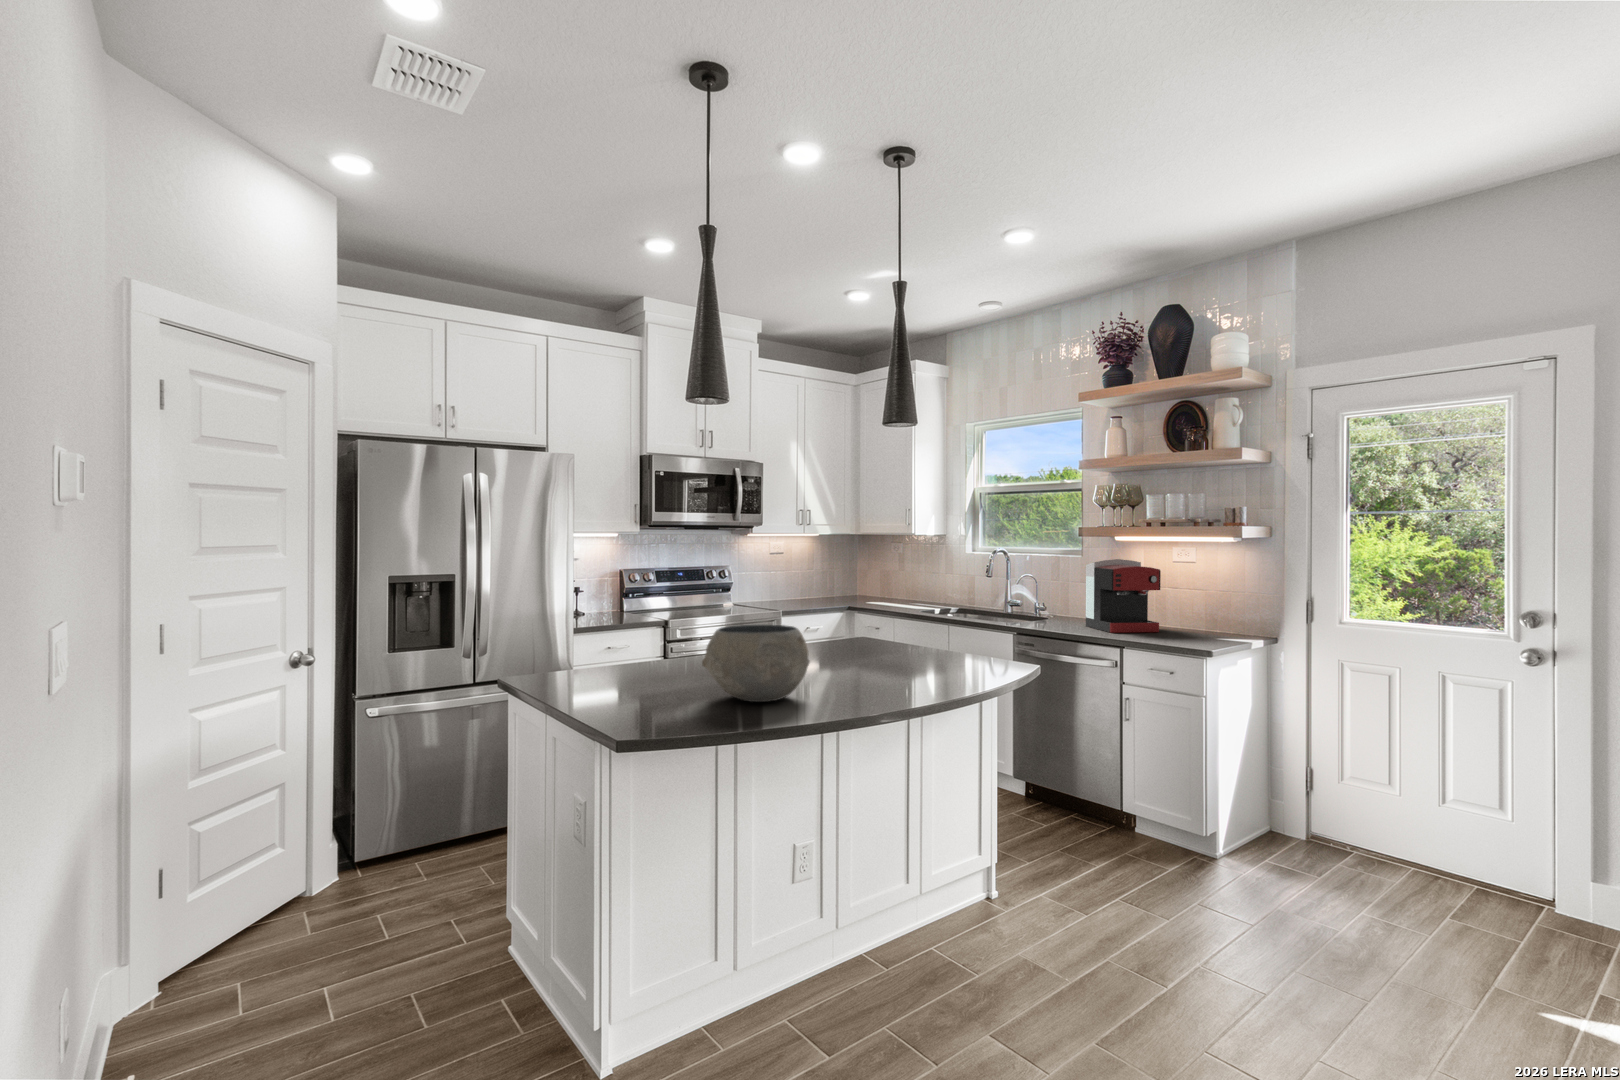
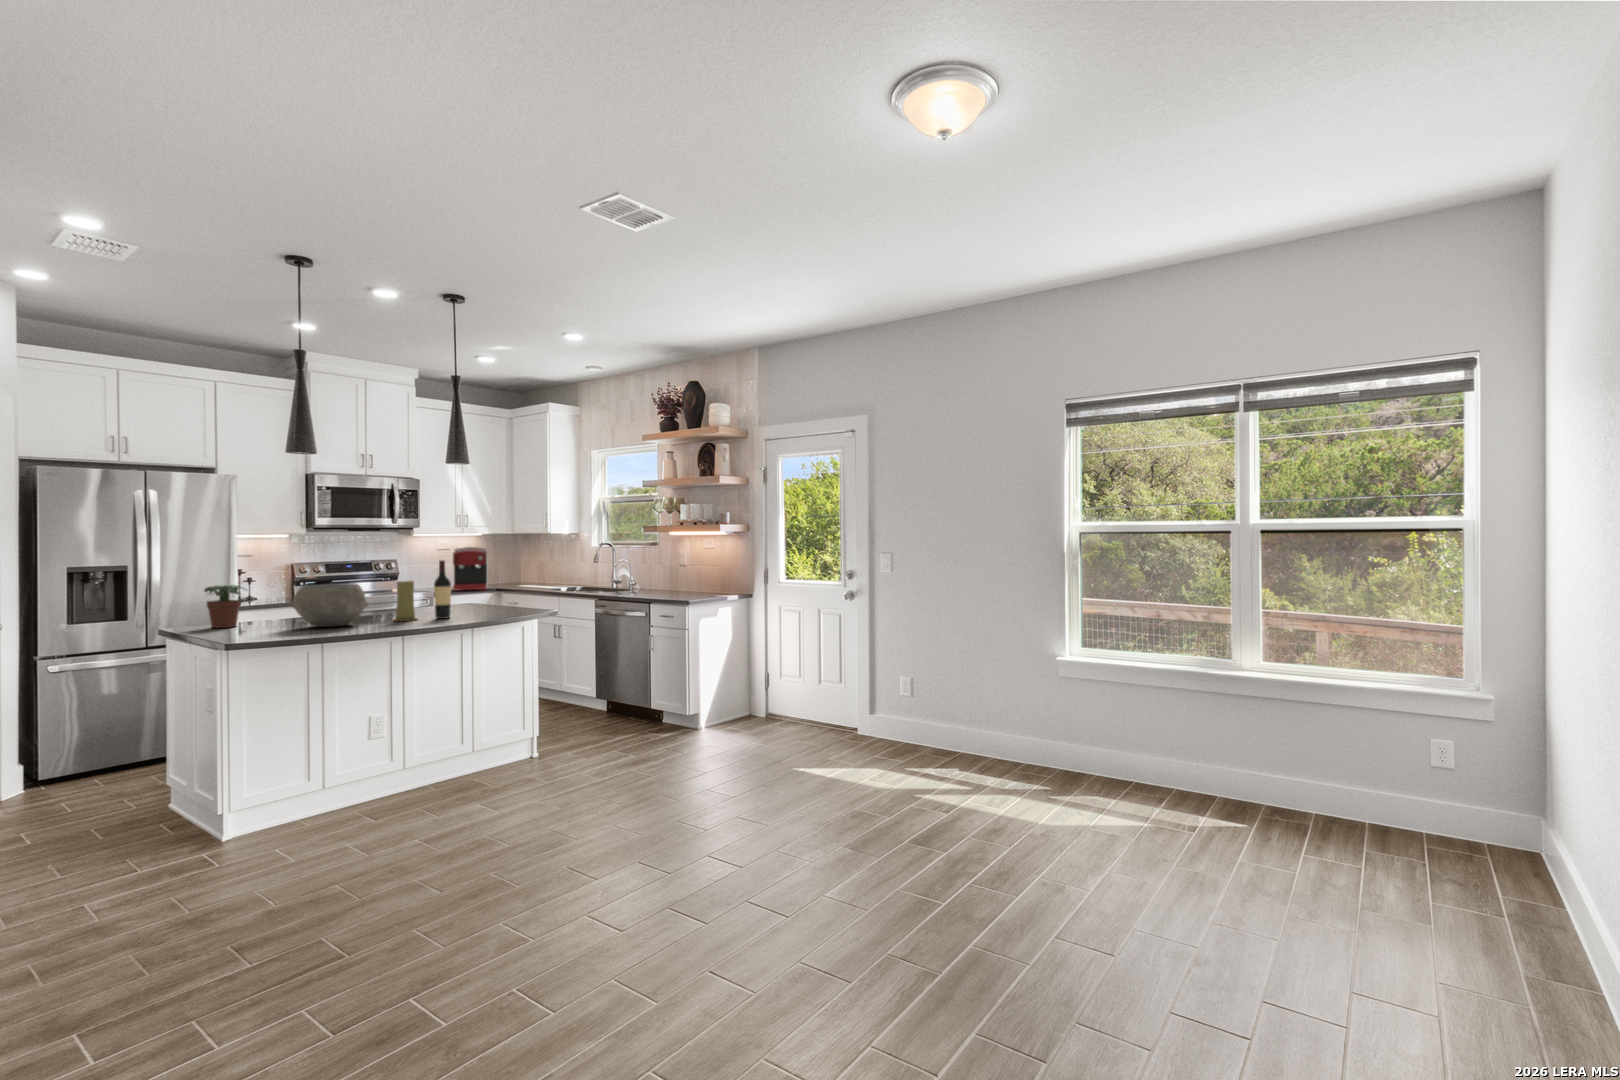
coffee maker: present [1086,559,1161,633] -> present [453,547,488,591]
wine bottle: none [898,588,924,687] -> present [434,560,451,619]
candle: none [836,620,874,690] -> present [395,581,416,621]
potted plant: none [569,621,627,691] -> present [204,585,241,628]

